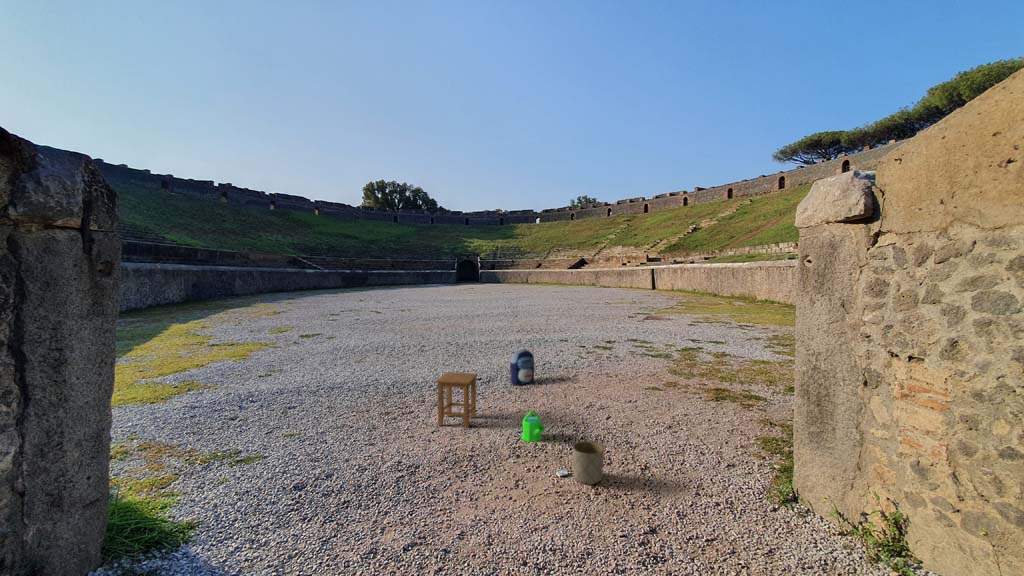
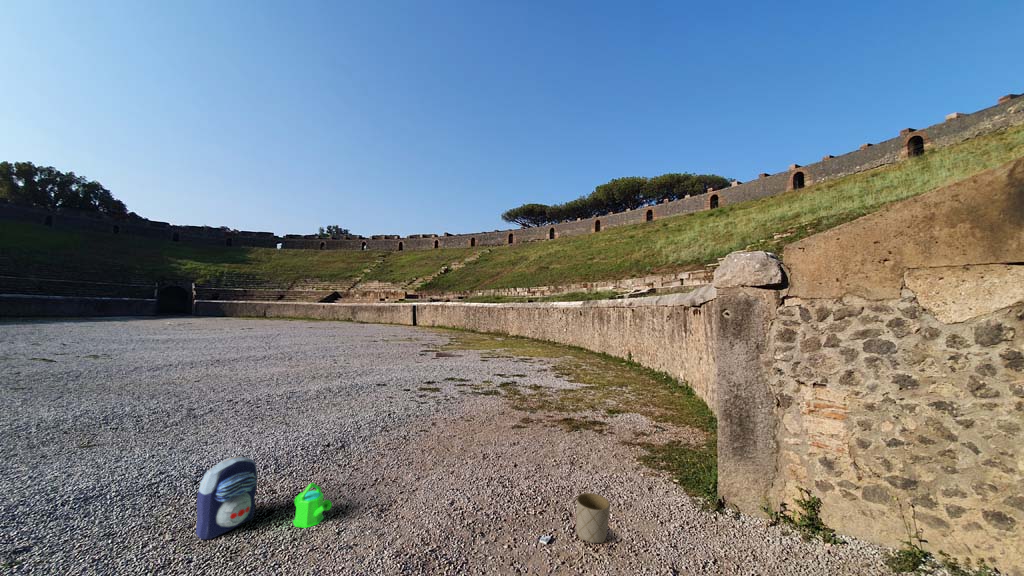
backpack: present [510,349,534,386] -> present [196,456,257,540]
stool: present [436,372,478,428] -> none [357,432,409,514]
watering can: present [521,411,545,442] -> present [293,483,332,528]

